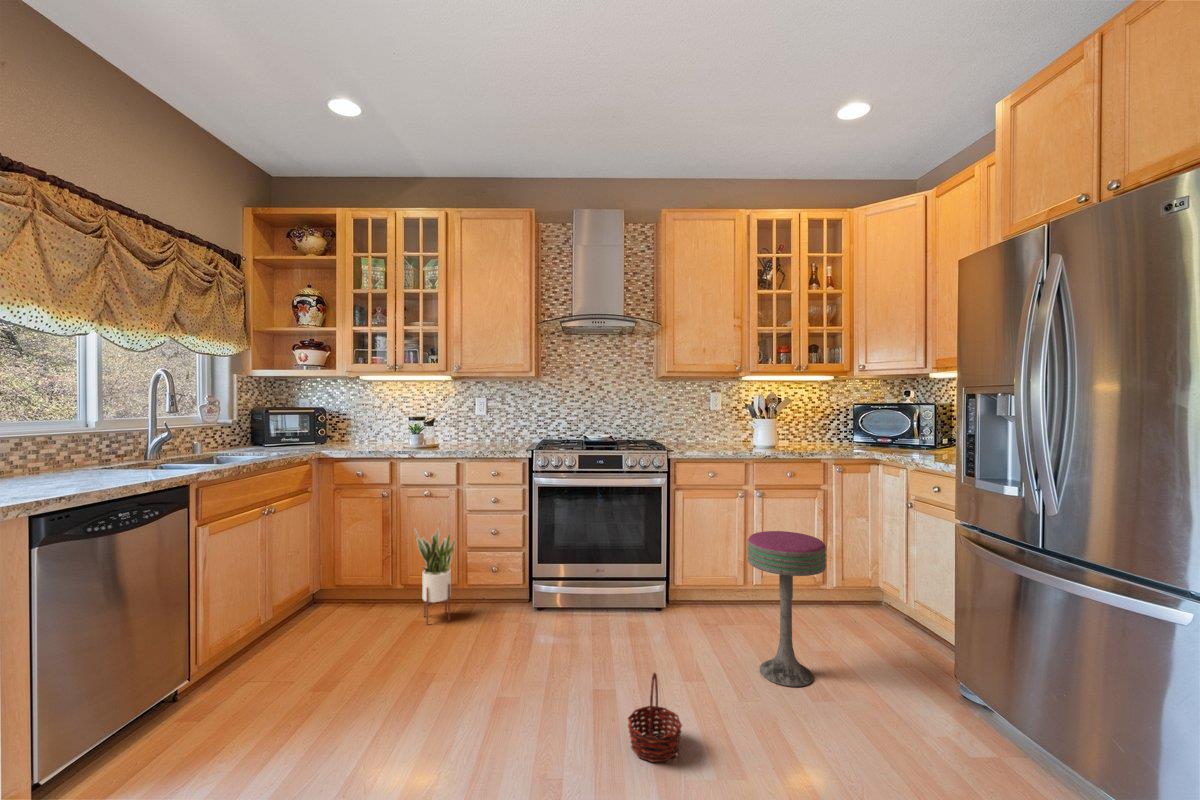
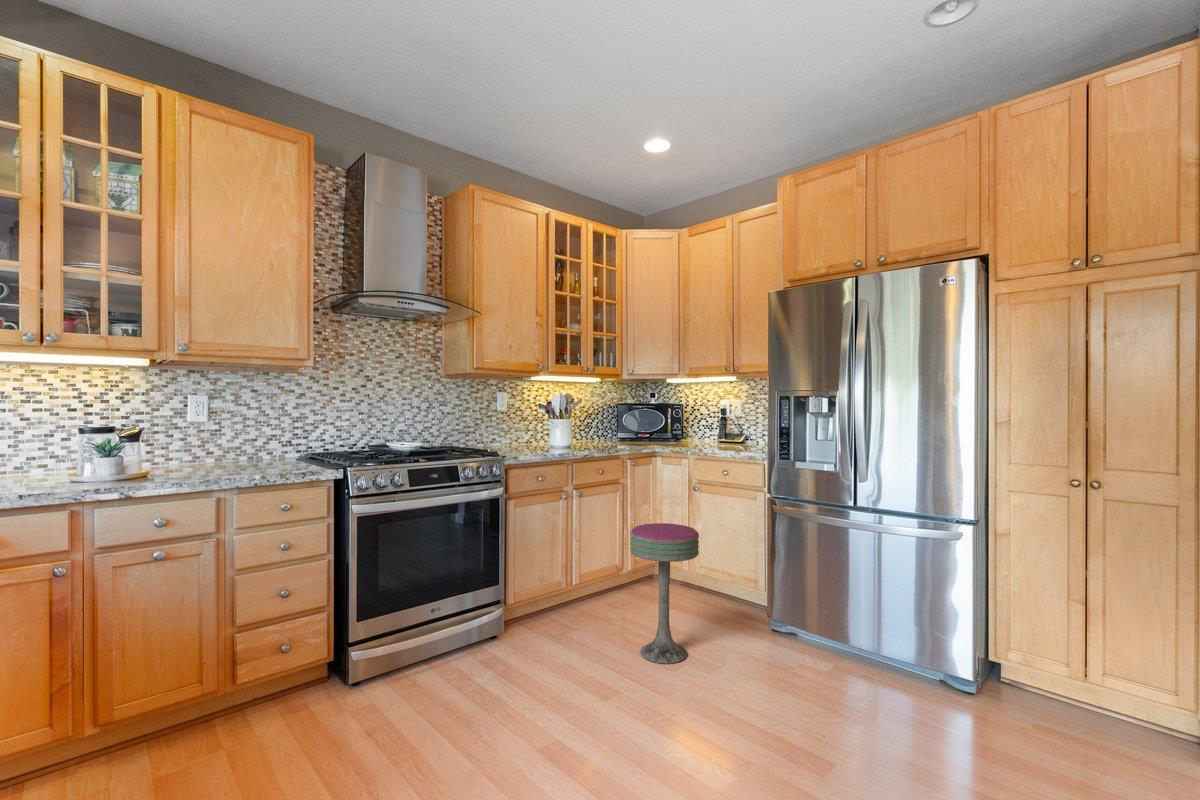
potted plant: present [415,528,456,625] -> none [169,603,244,765]
basket: present [628,673,682,762] -> none [629,680,685,769]

